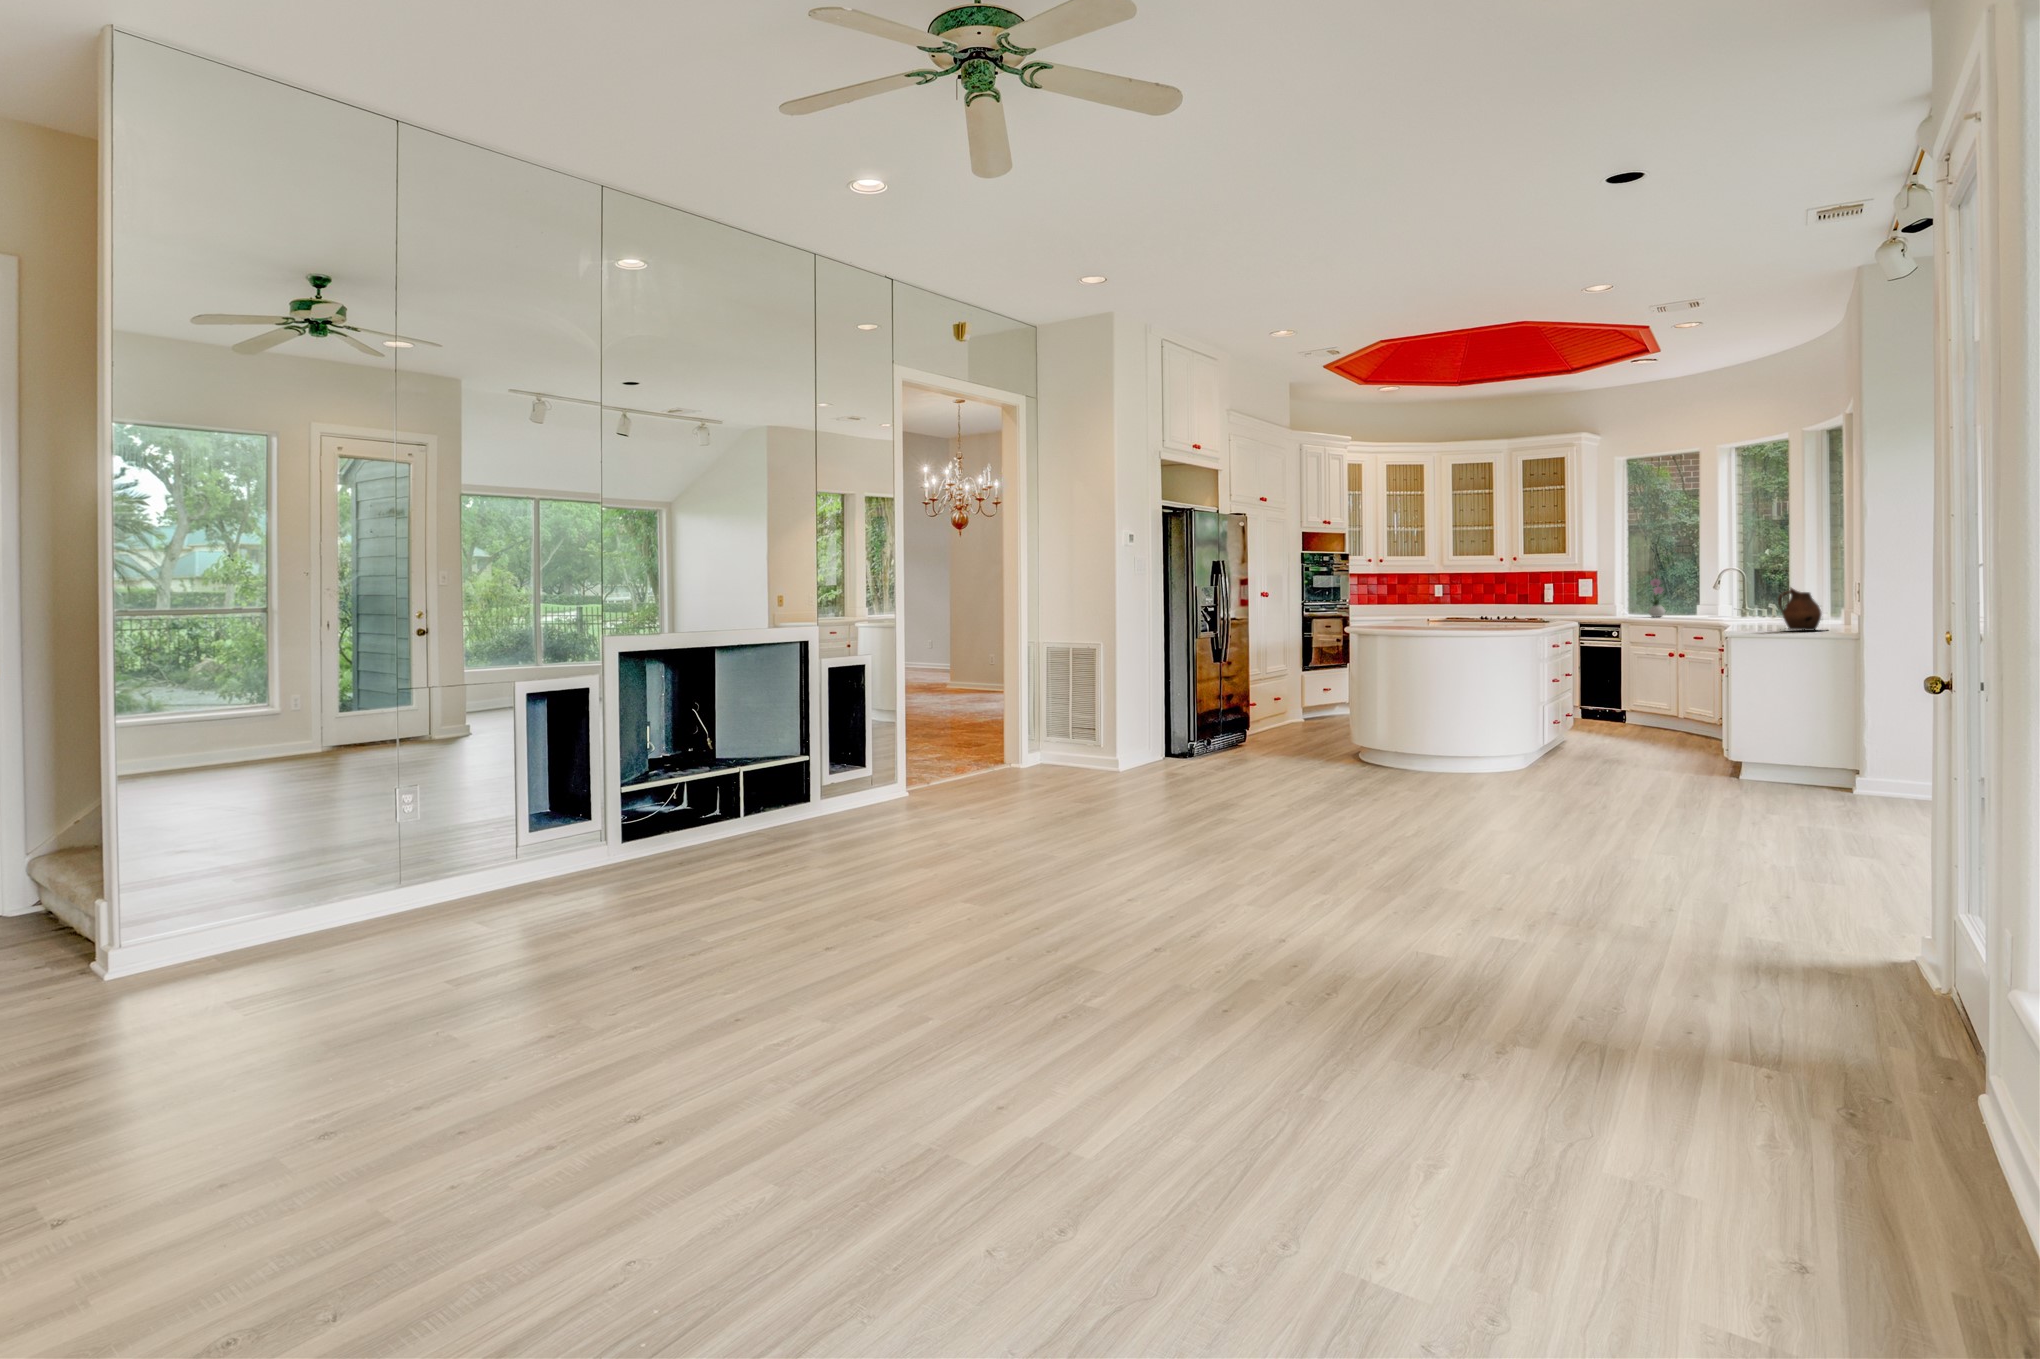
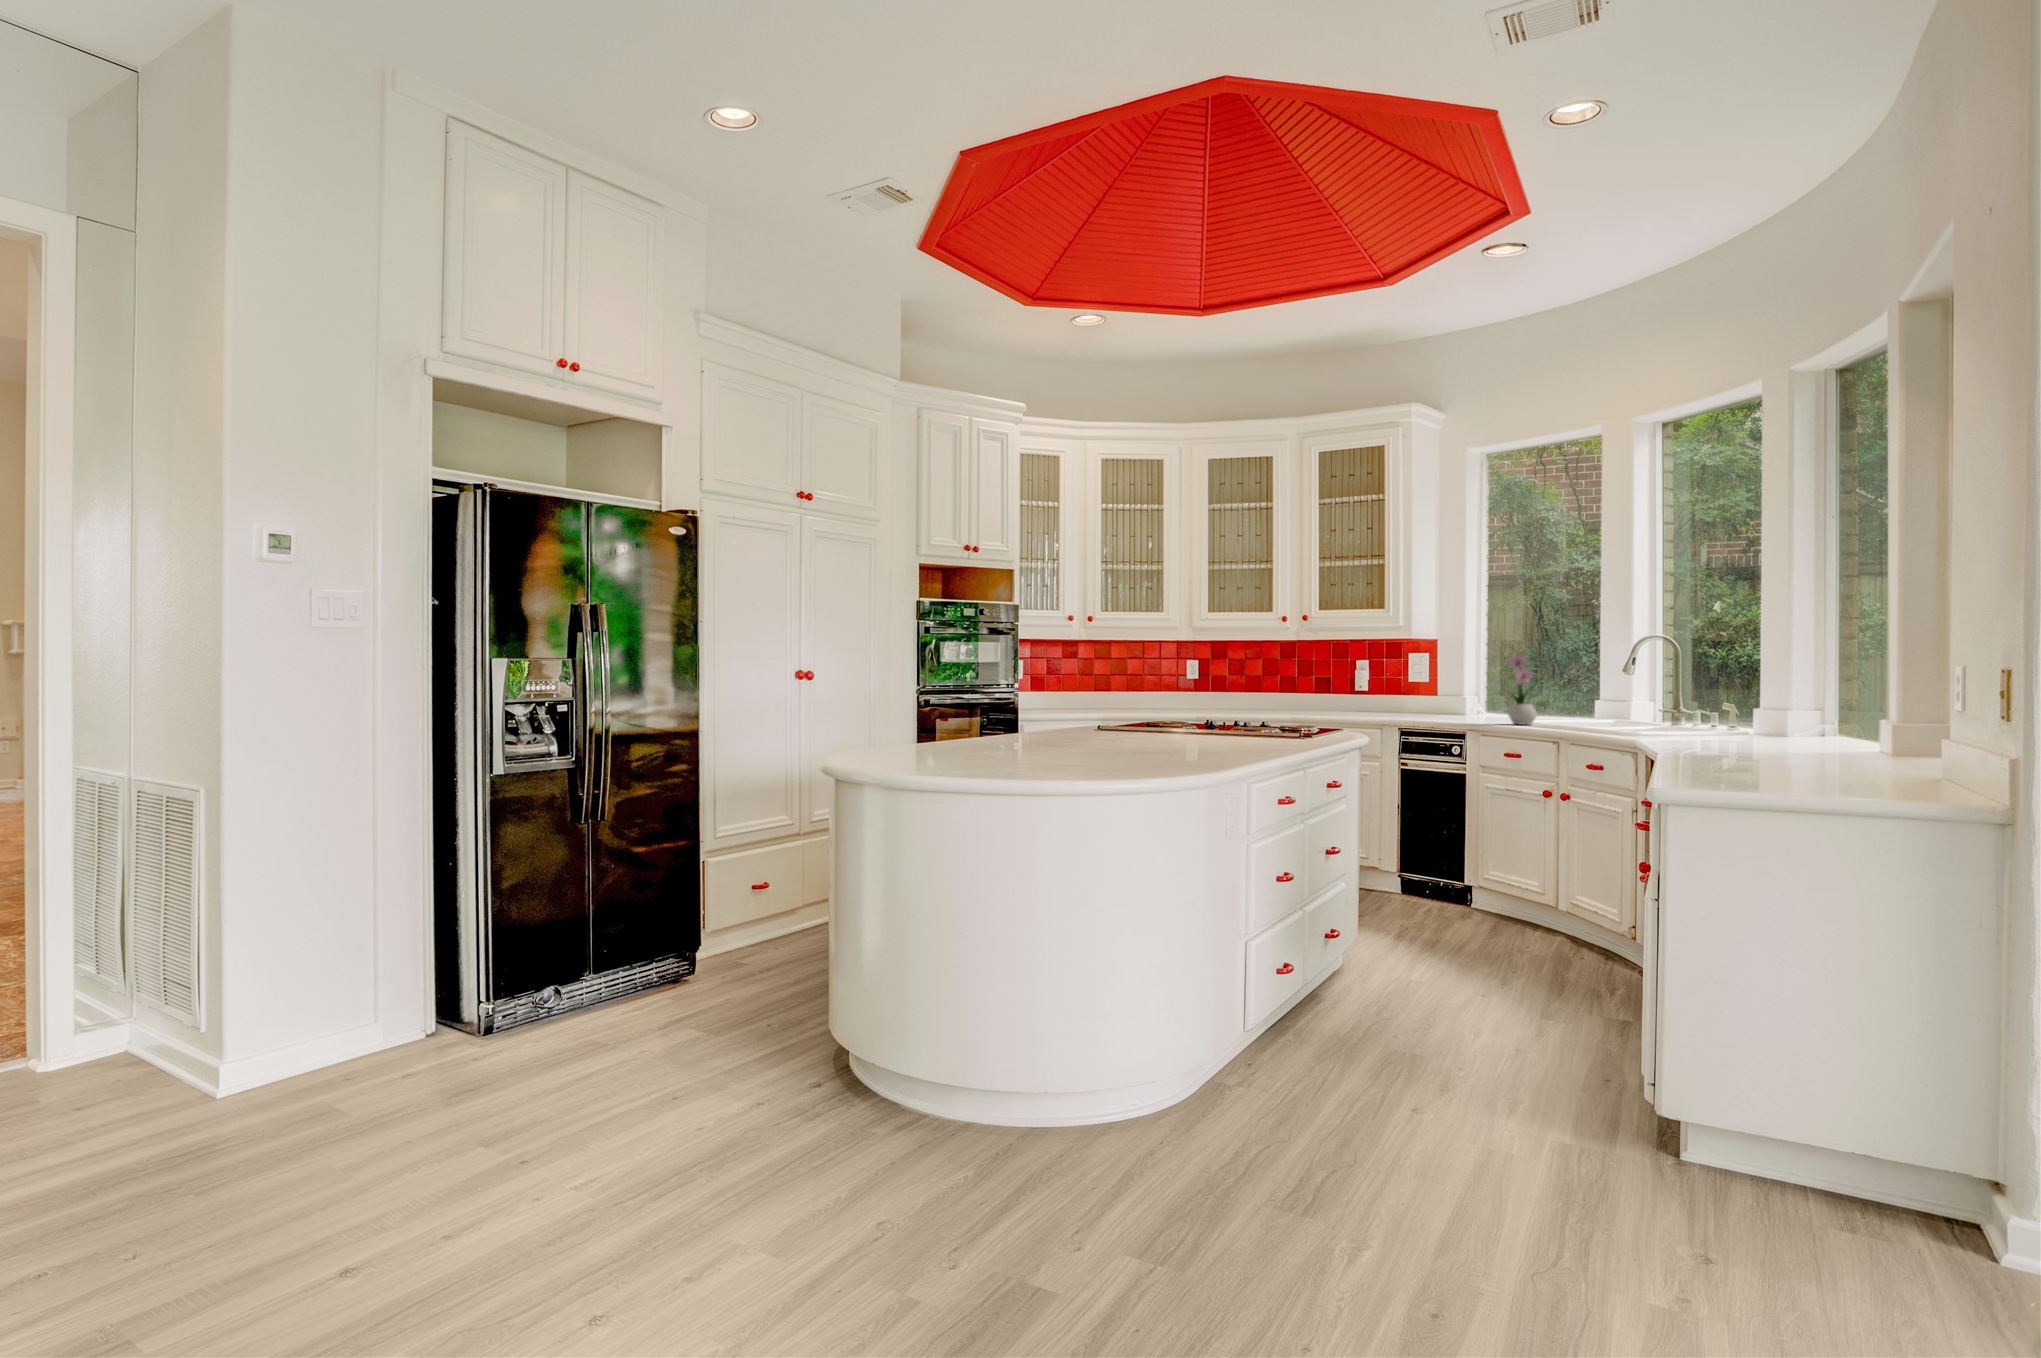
ceramic pitcher: present [1778,588,1822,631] -> none [1744,678,1873,794]

